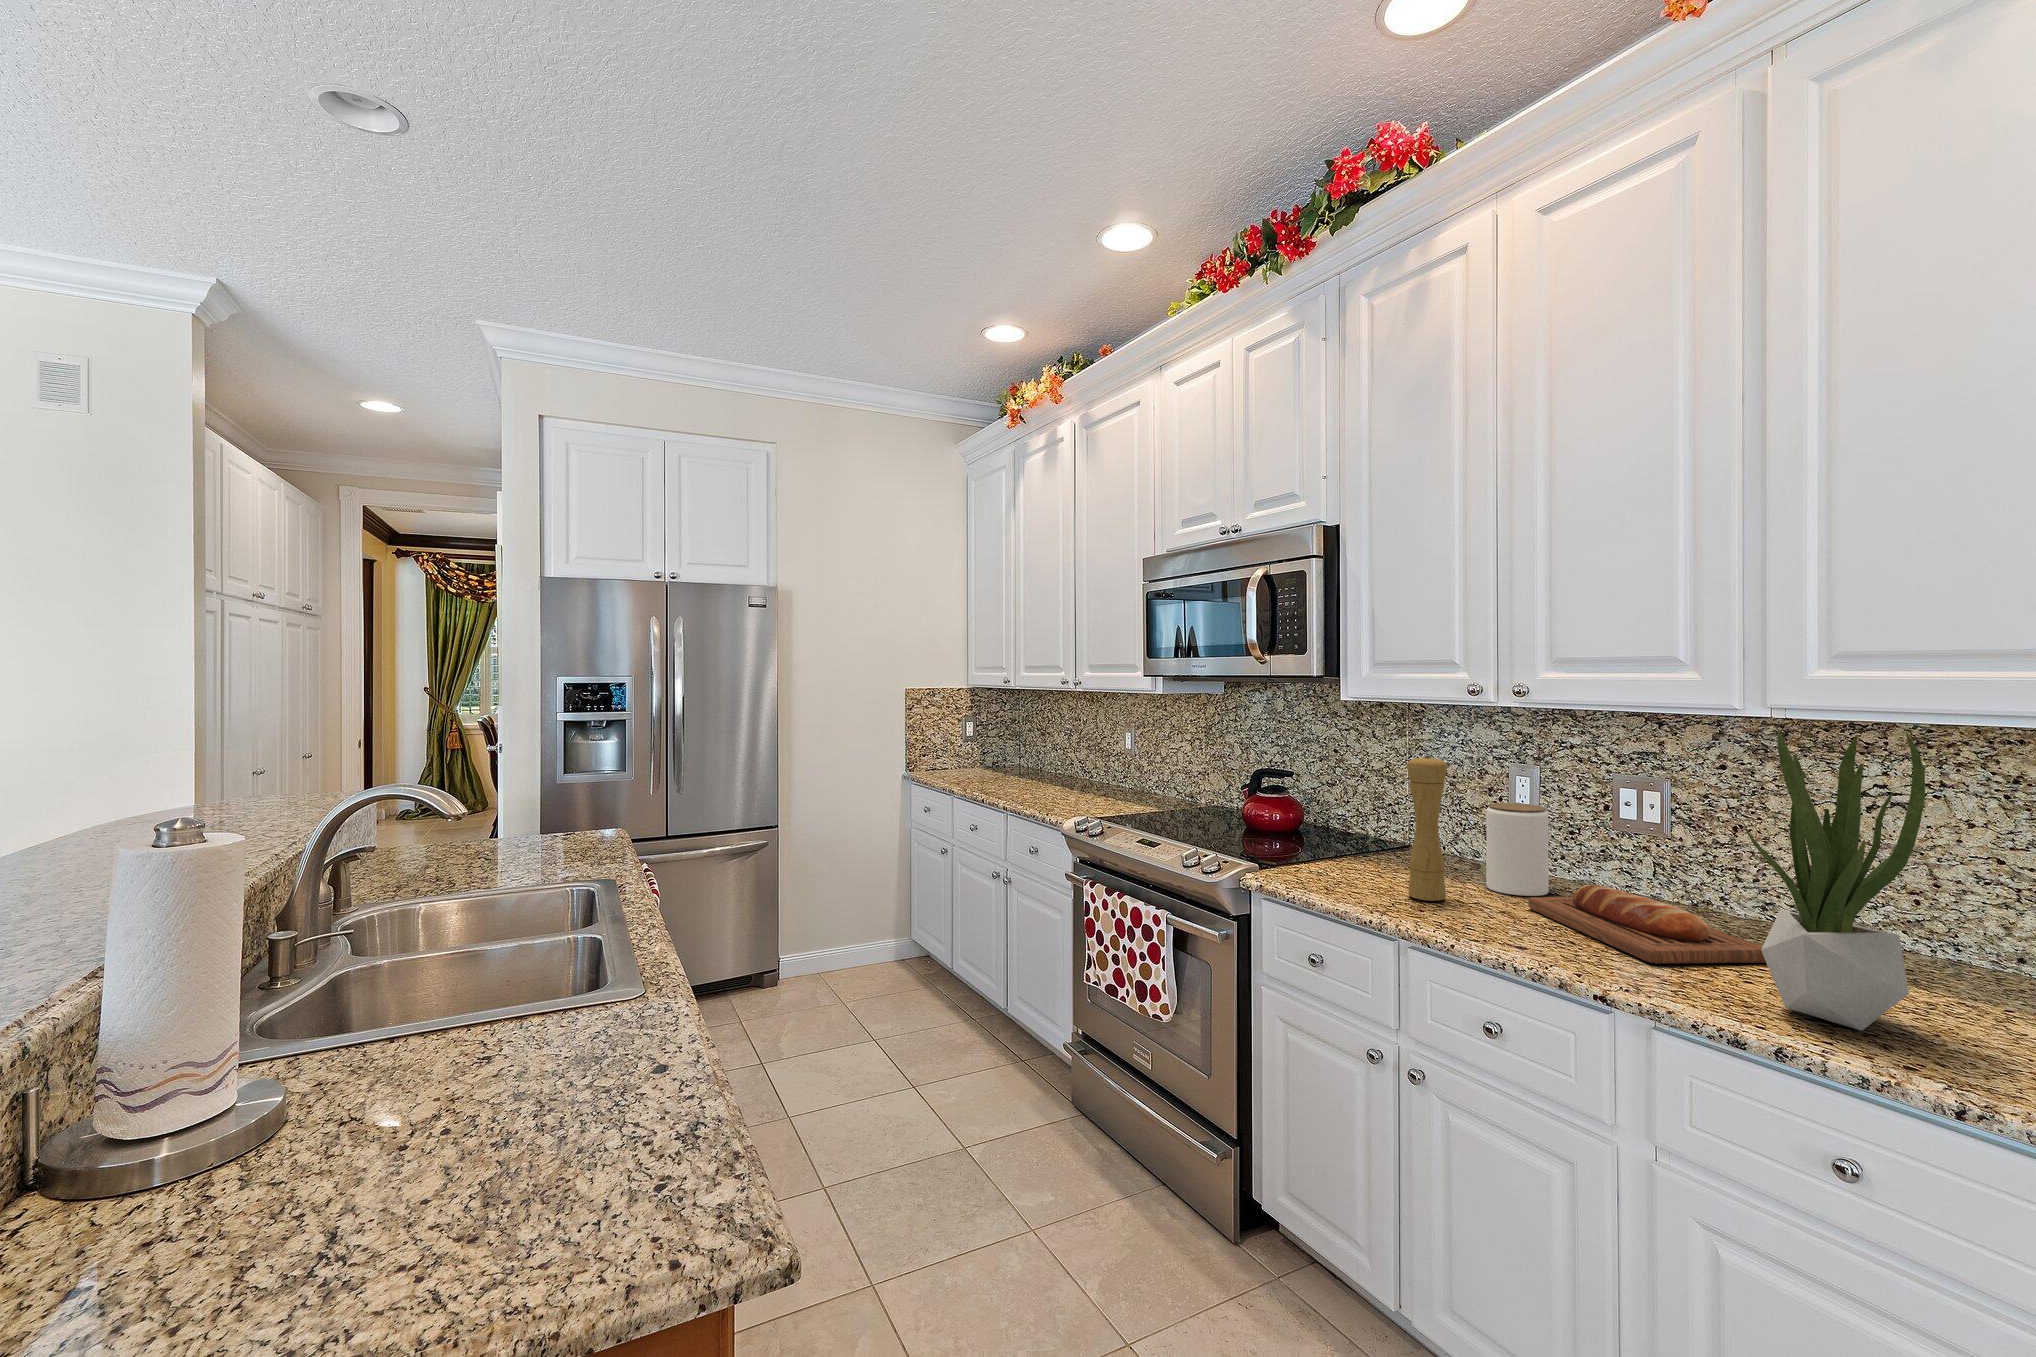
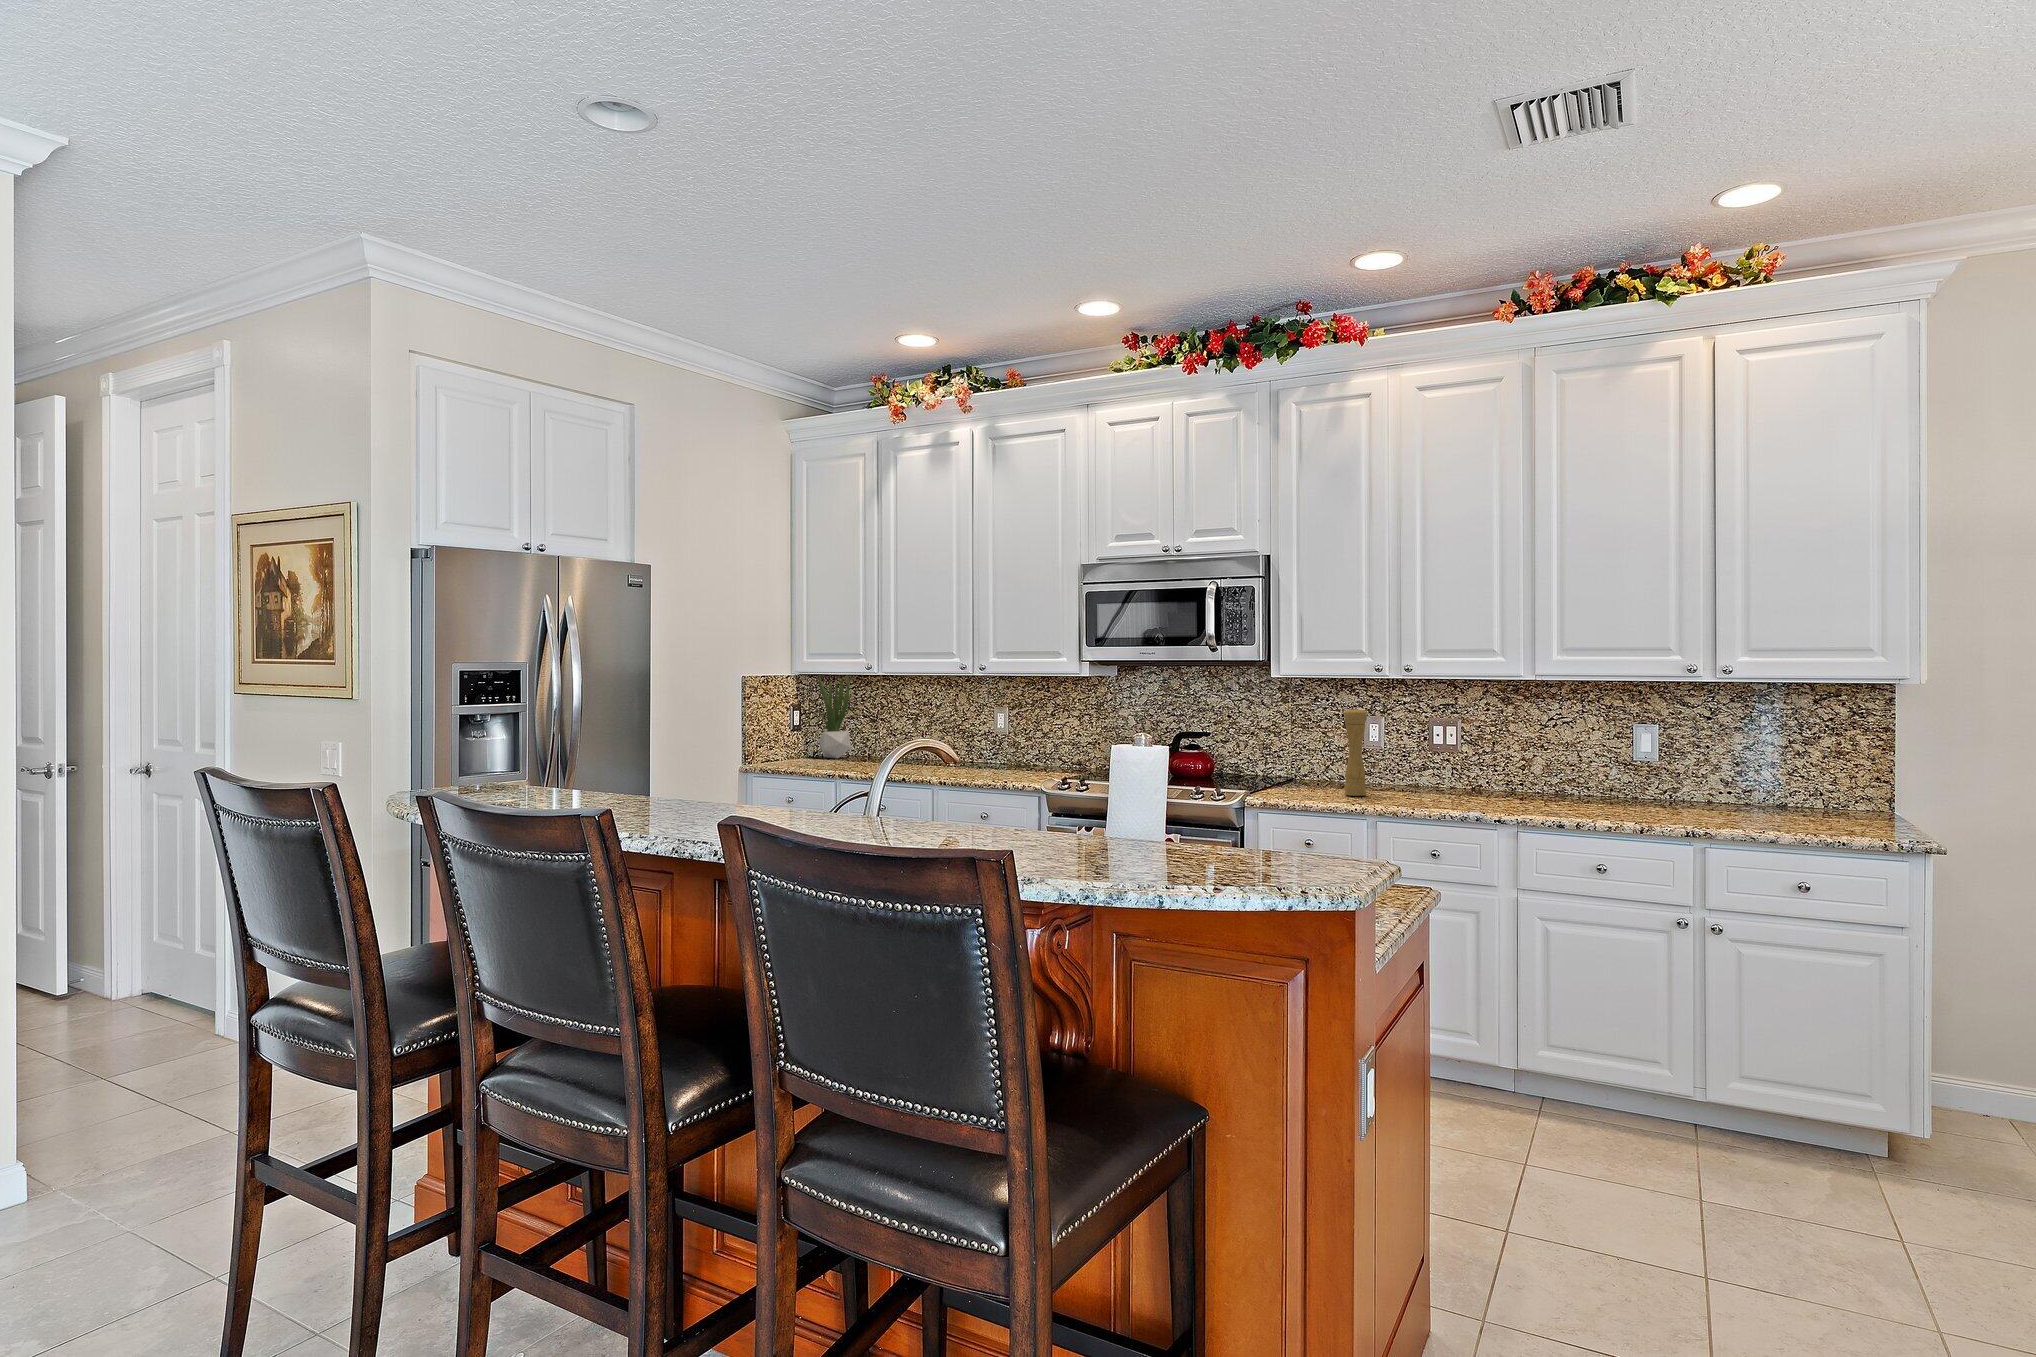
potted plant: present [1744,731,1925,1031] -> present [815,675,852,758]
jar: present [1486,803,1549,896] -> none [1370,738,1405,791]
bread loaf: present [1528,885,1766,964] -> none [1409,777,1533,805]

